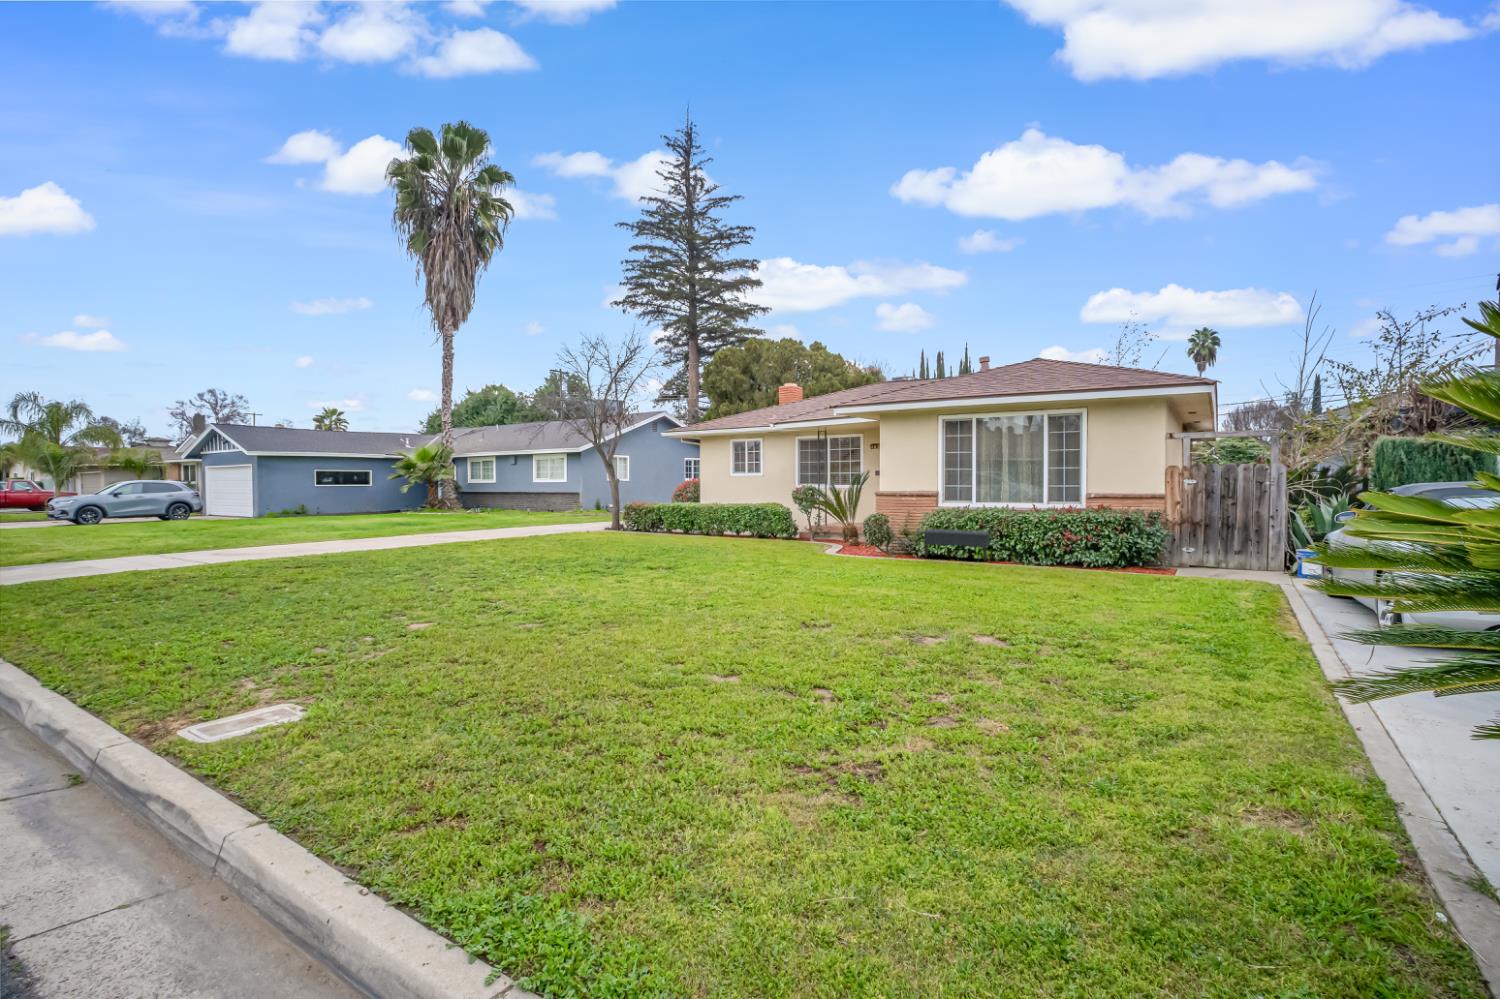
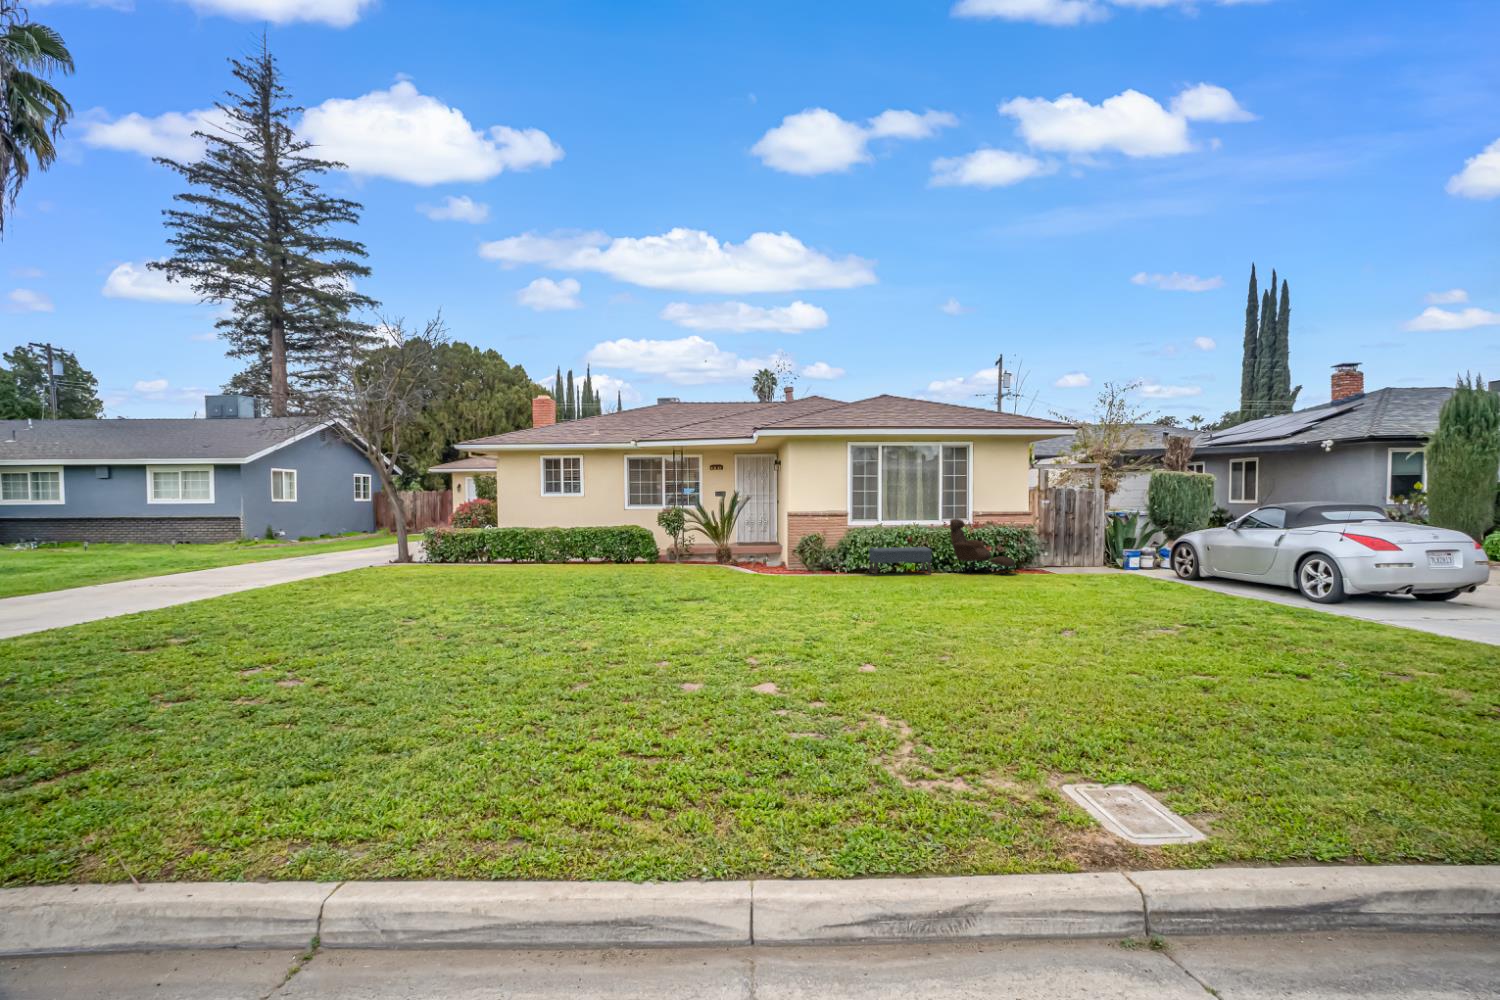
lounge chair: none [1016,501,1088,569] -> present [950,518,1015,574]

